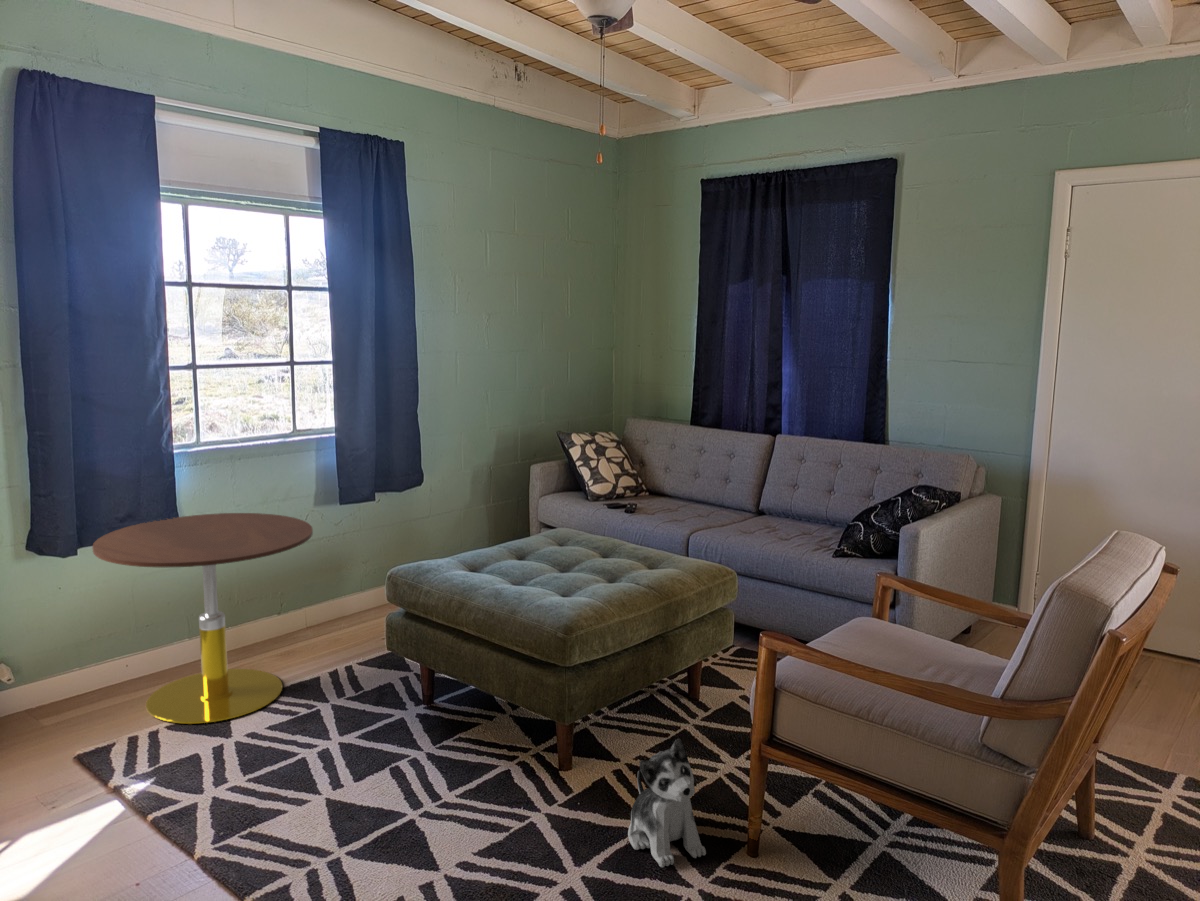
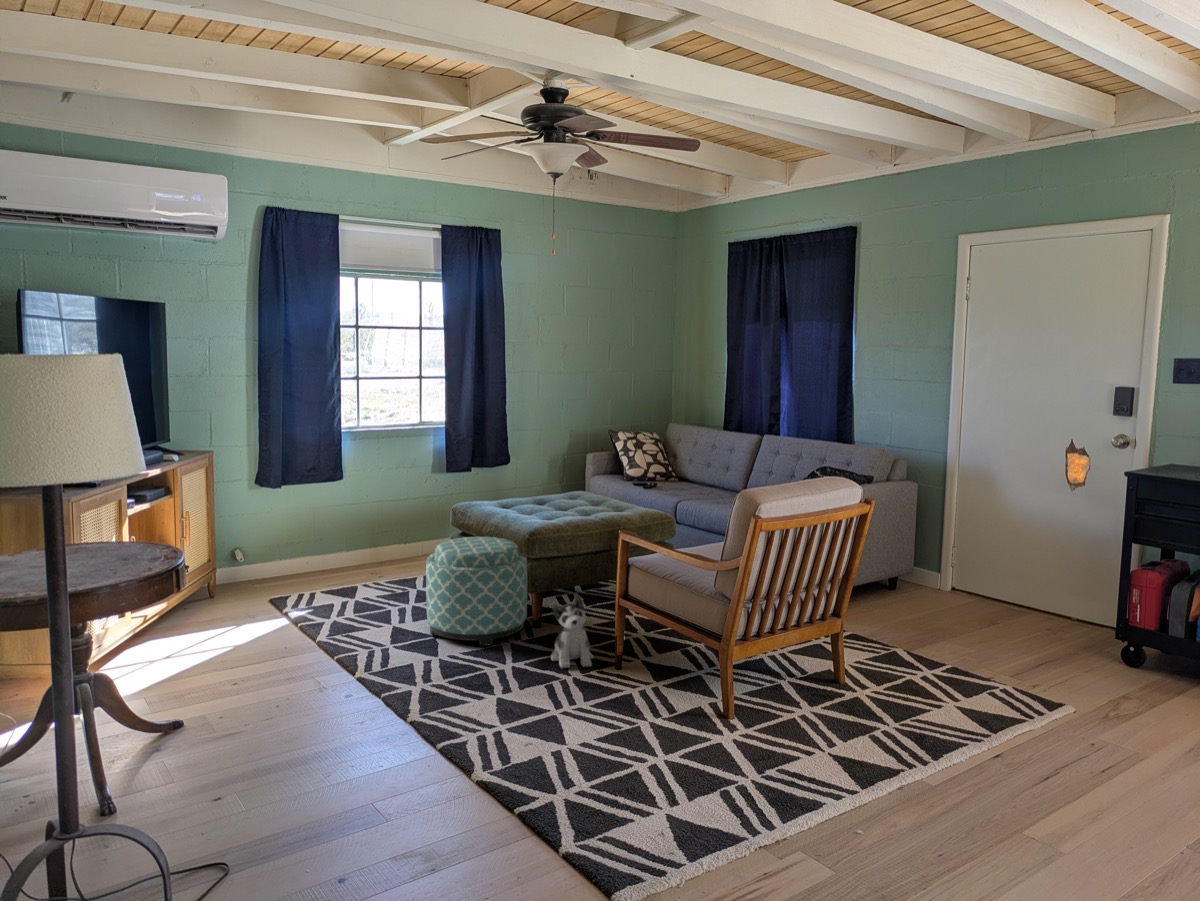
side table: present [93,513,313,724] -> none [286,471,414,592]
ottoman: none [386,630,554,829] -> present [426,537,527,646]

